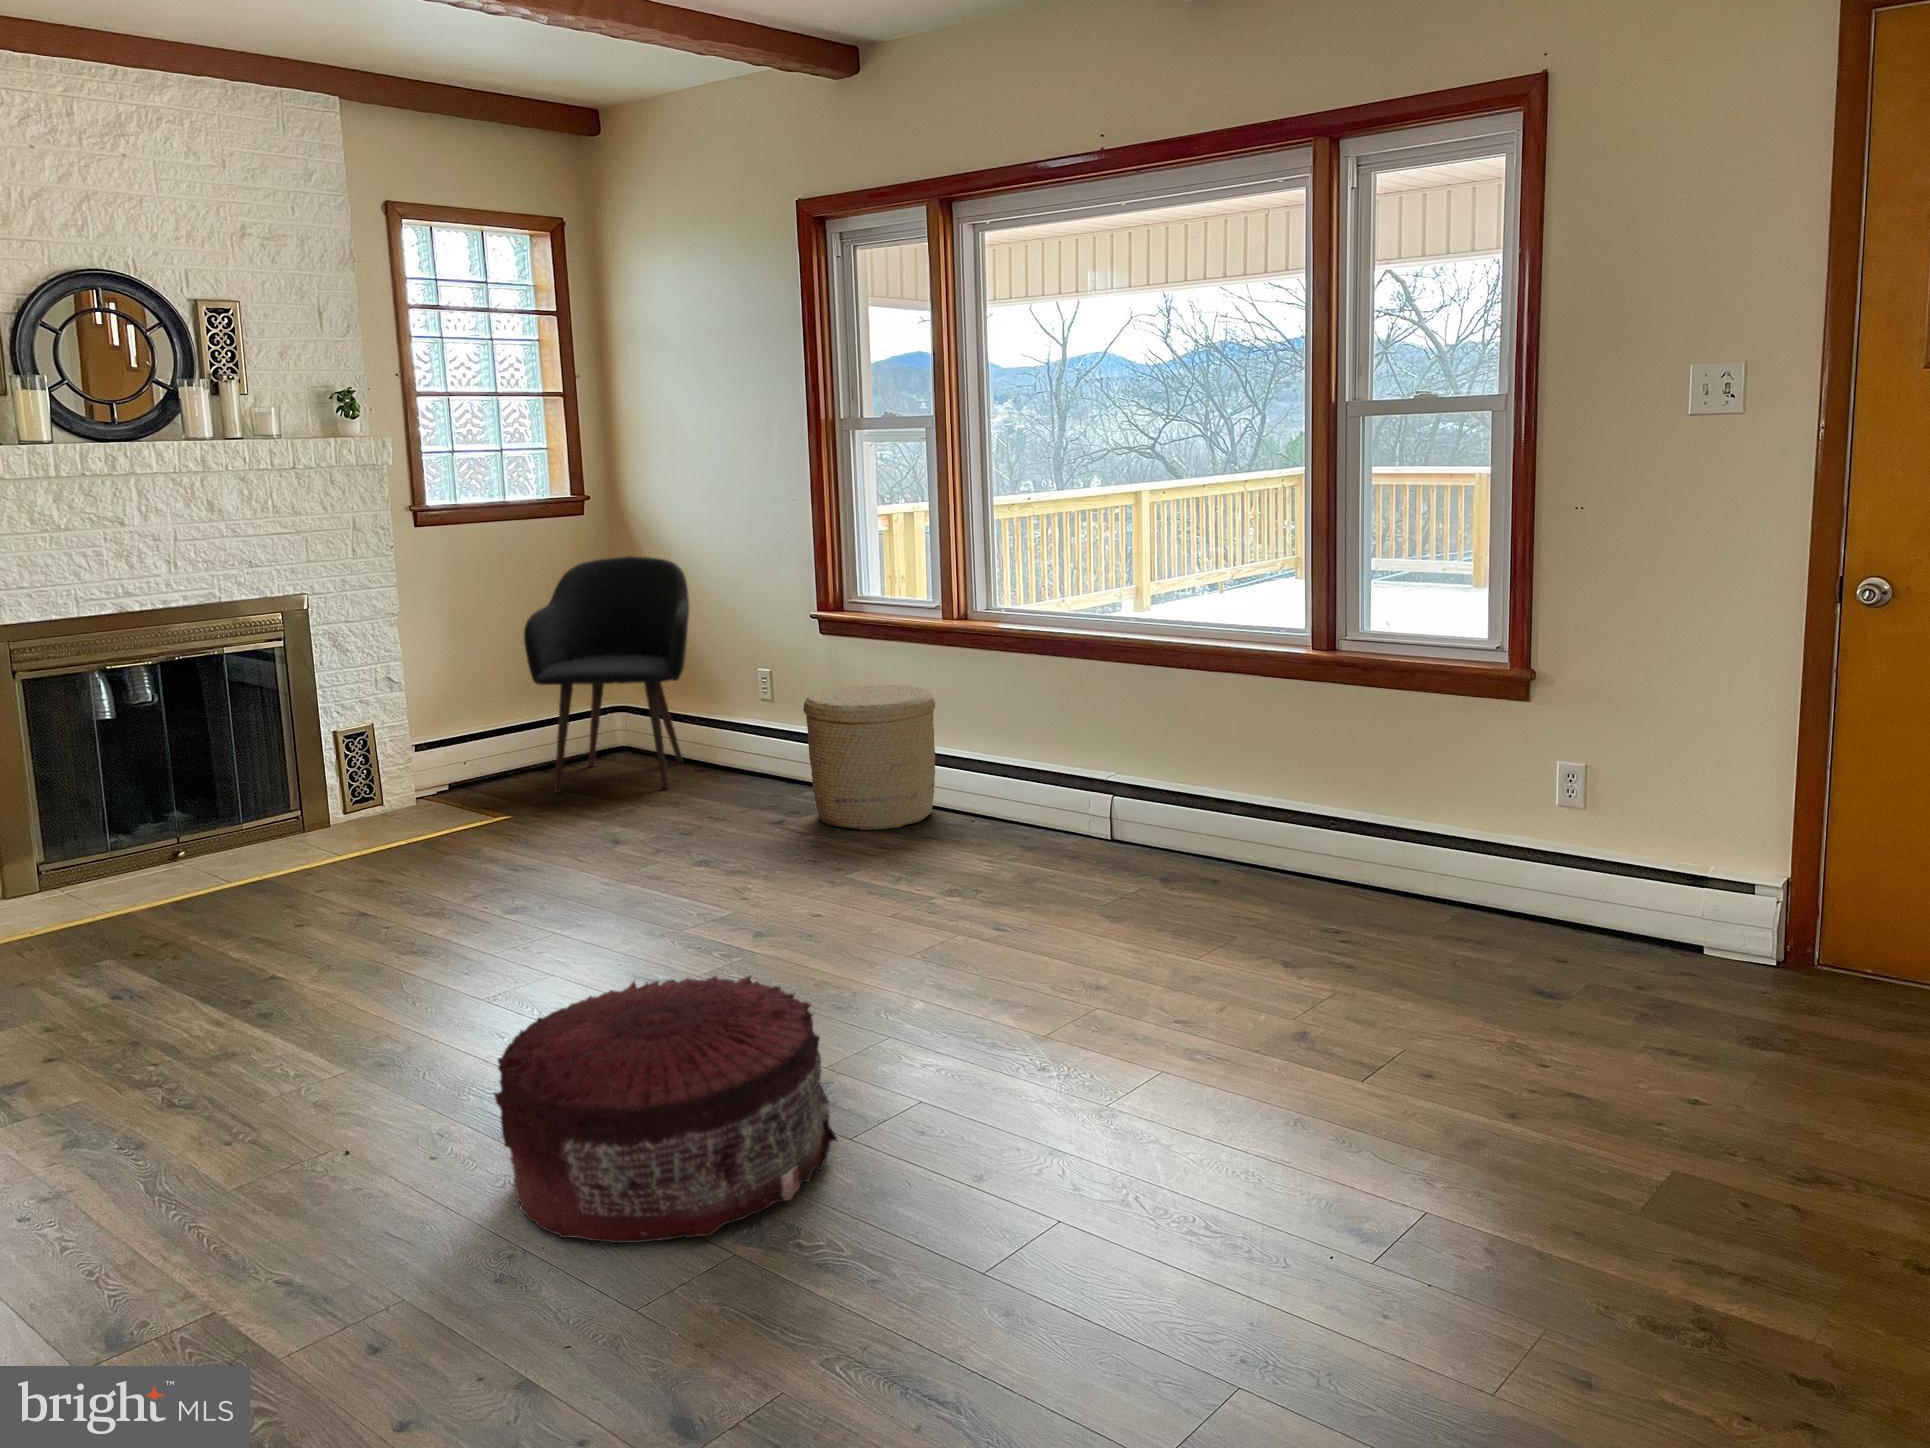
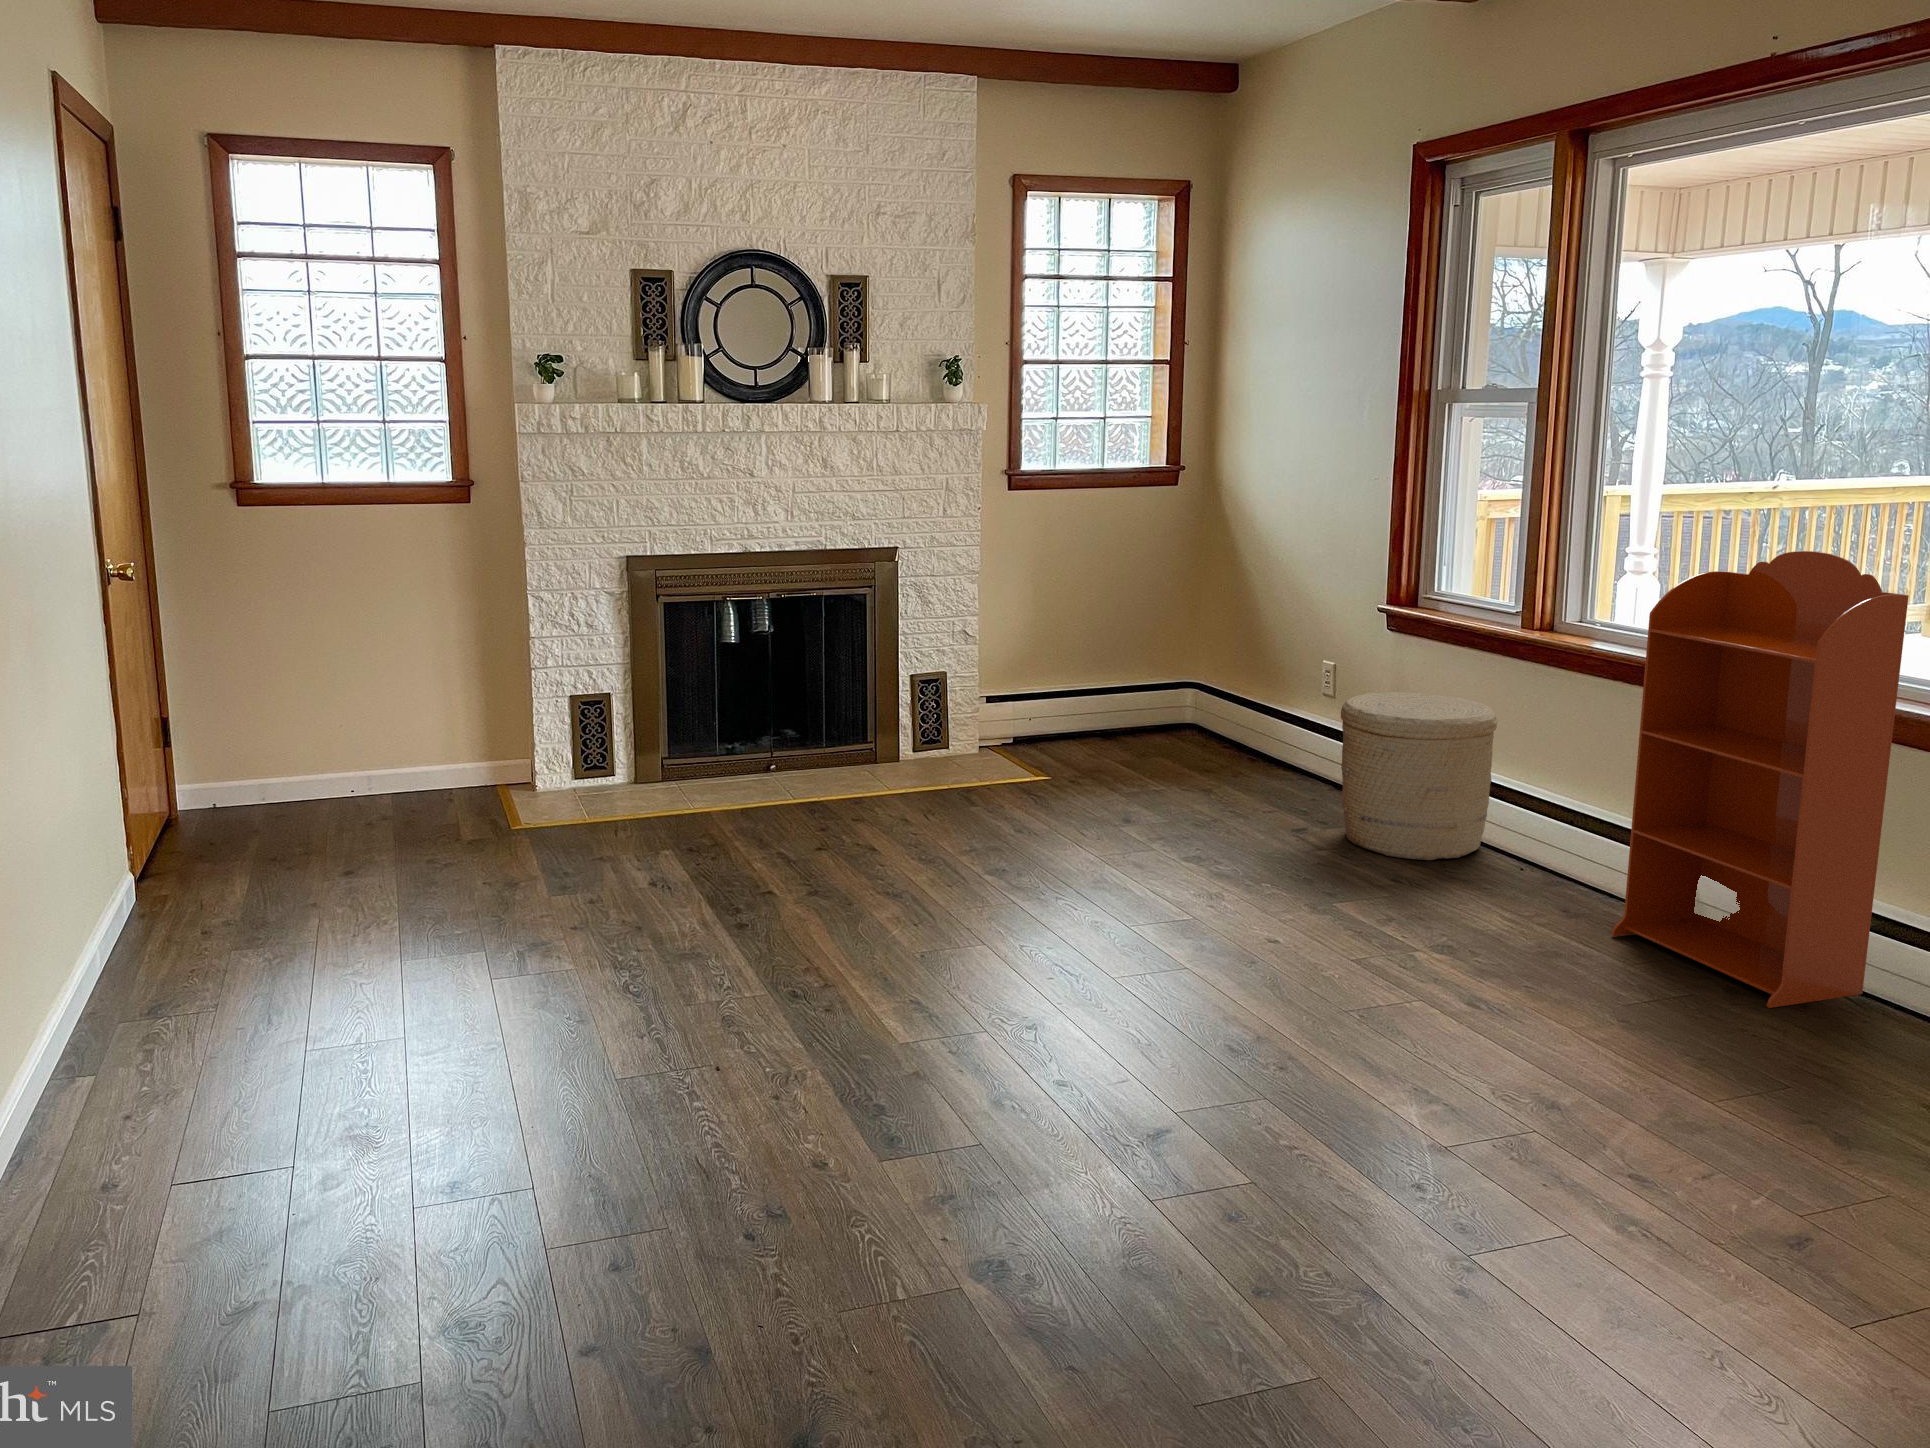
bookcase: none [1065,535,1246,886] -> present [1611,551,1909,1008]
armchair: present [524,556,689,793] -> none [1092,530,1266,775]
pouf: present [494,976,837,1243] -> none [795,979,1132,1271]

